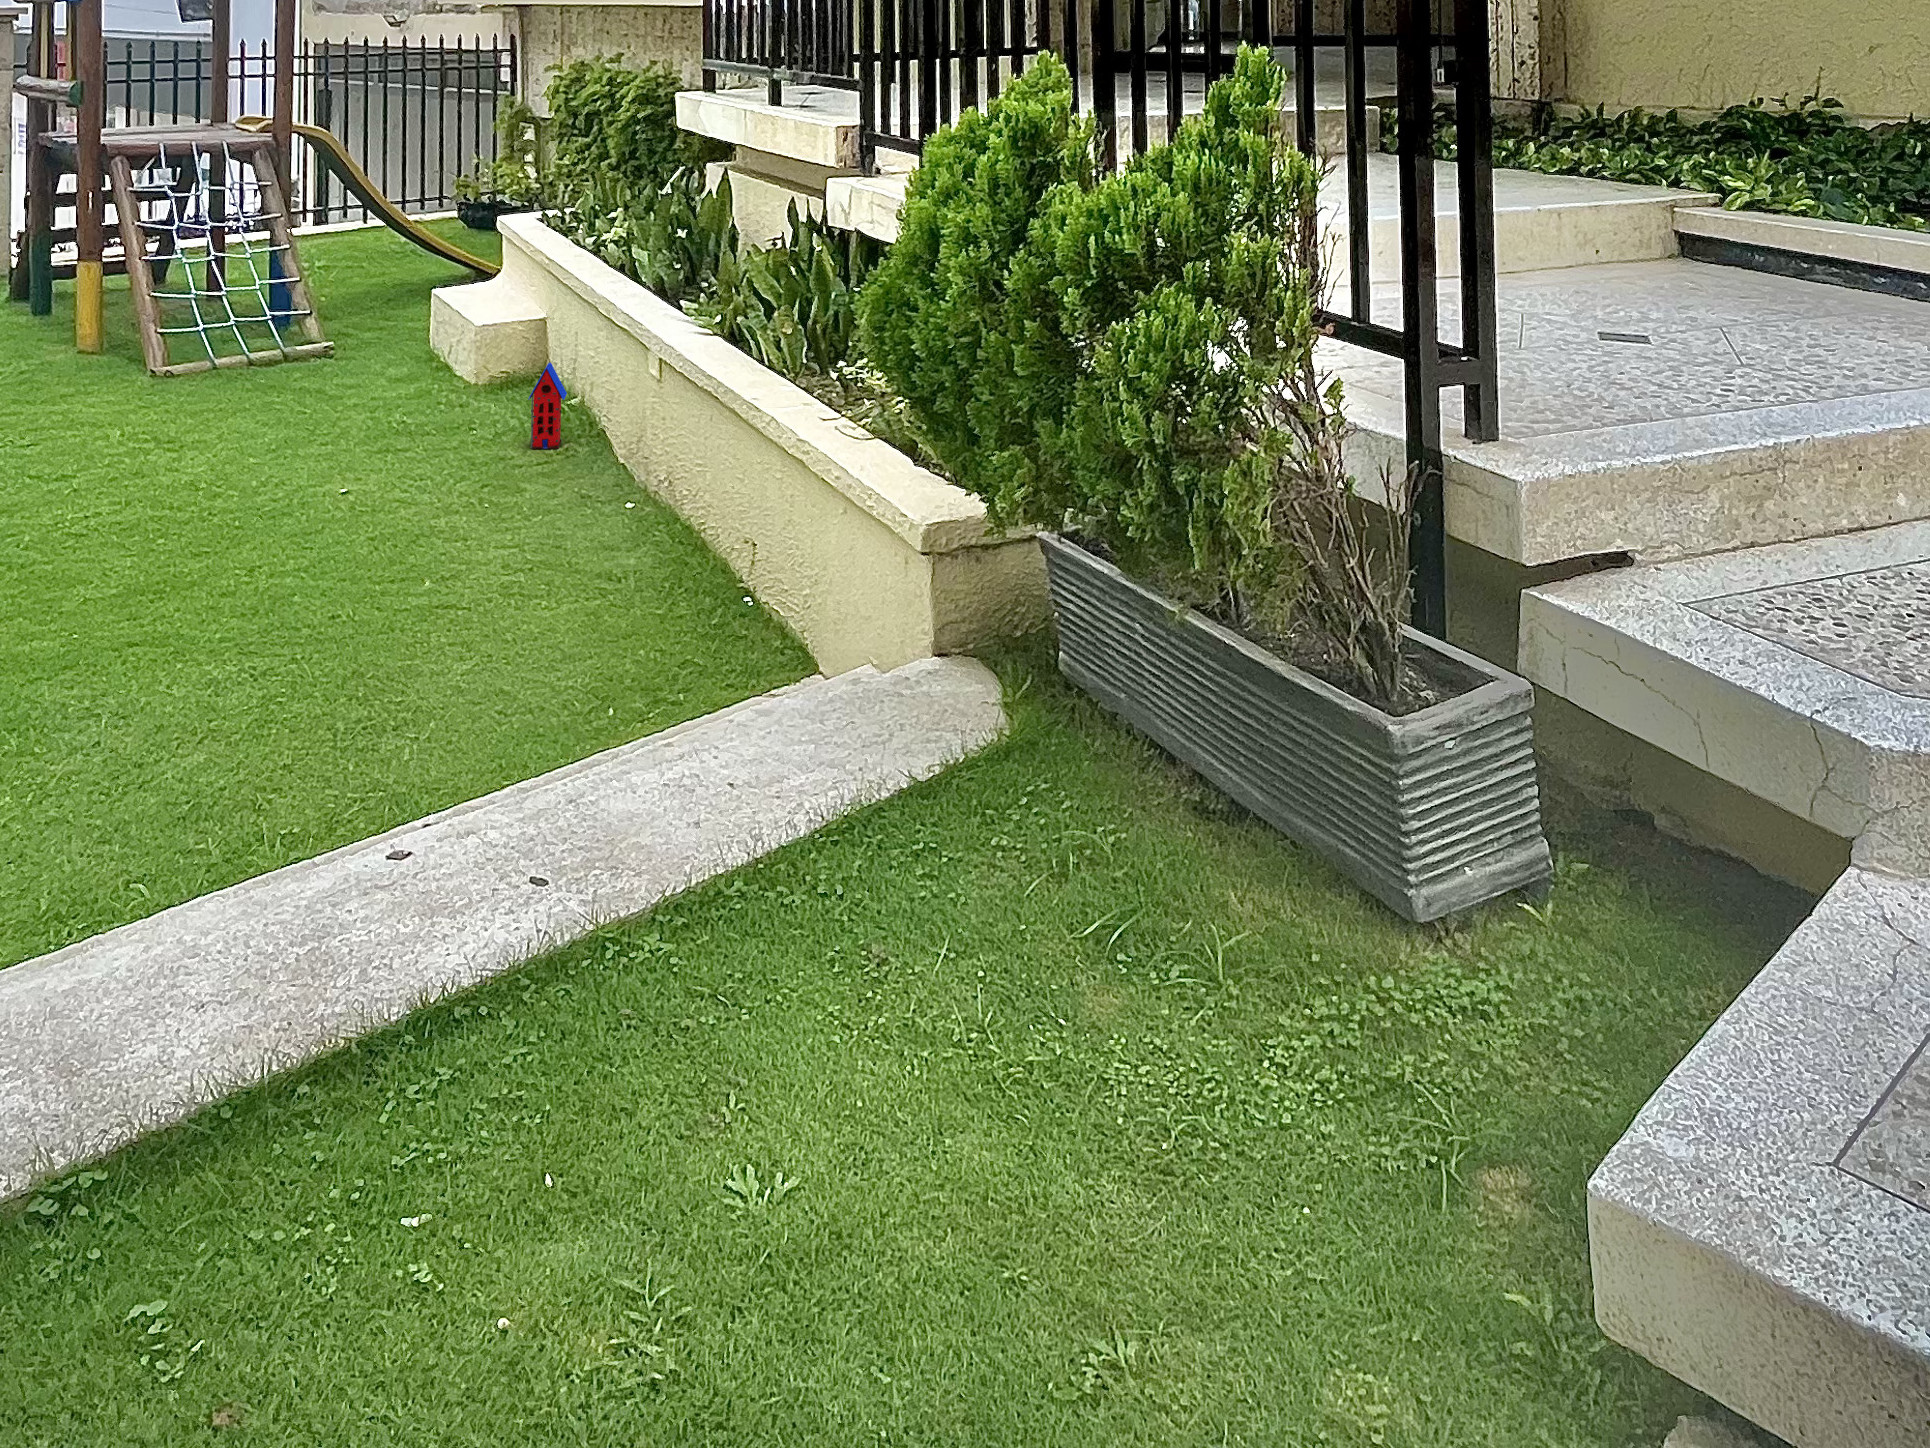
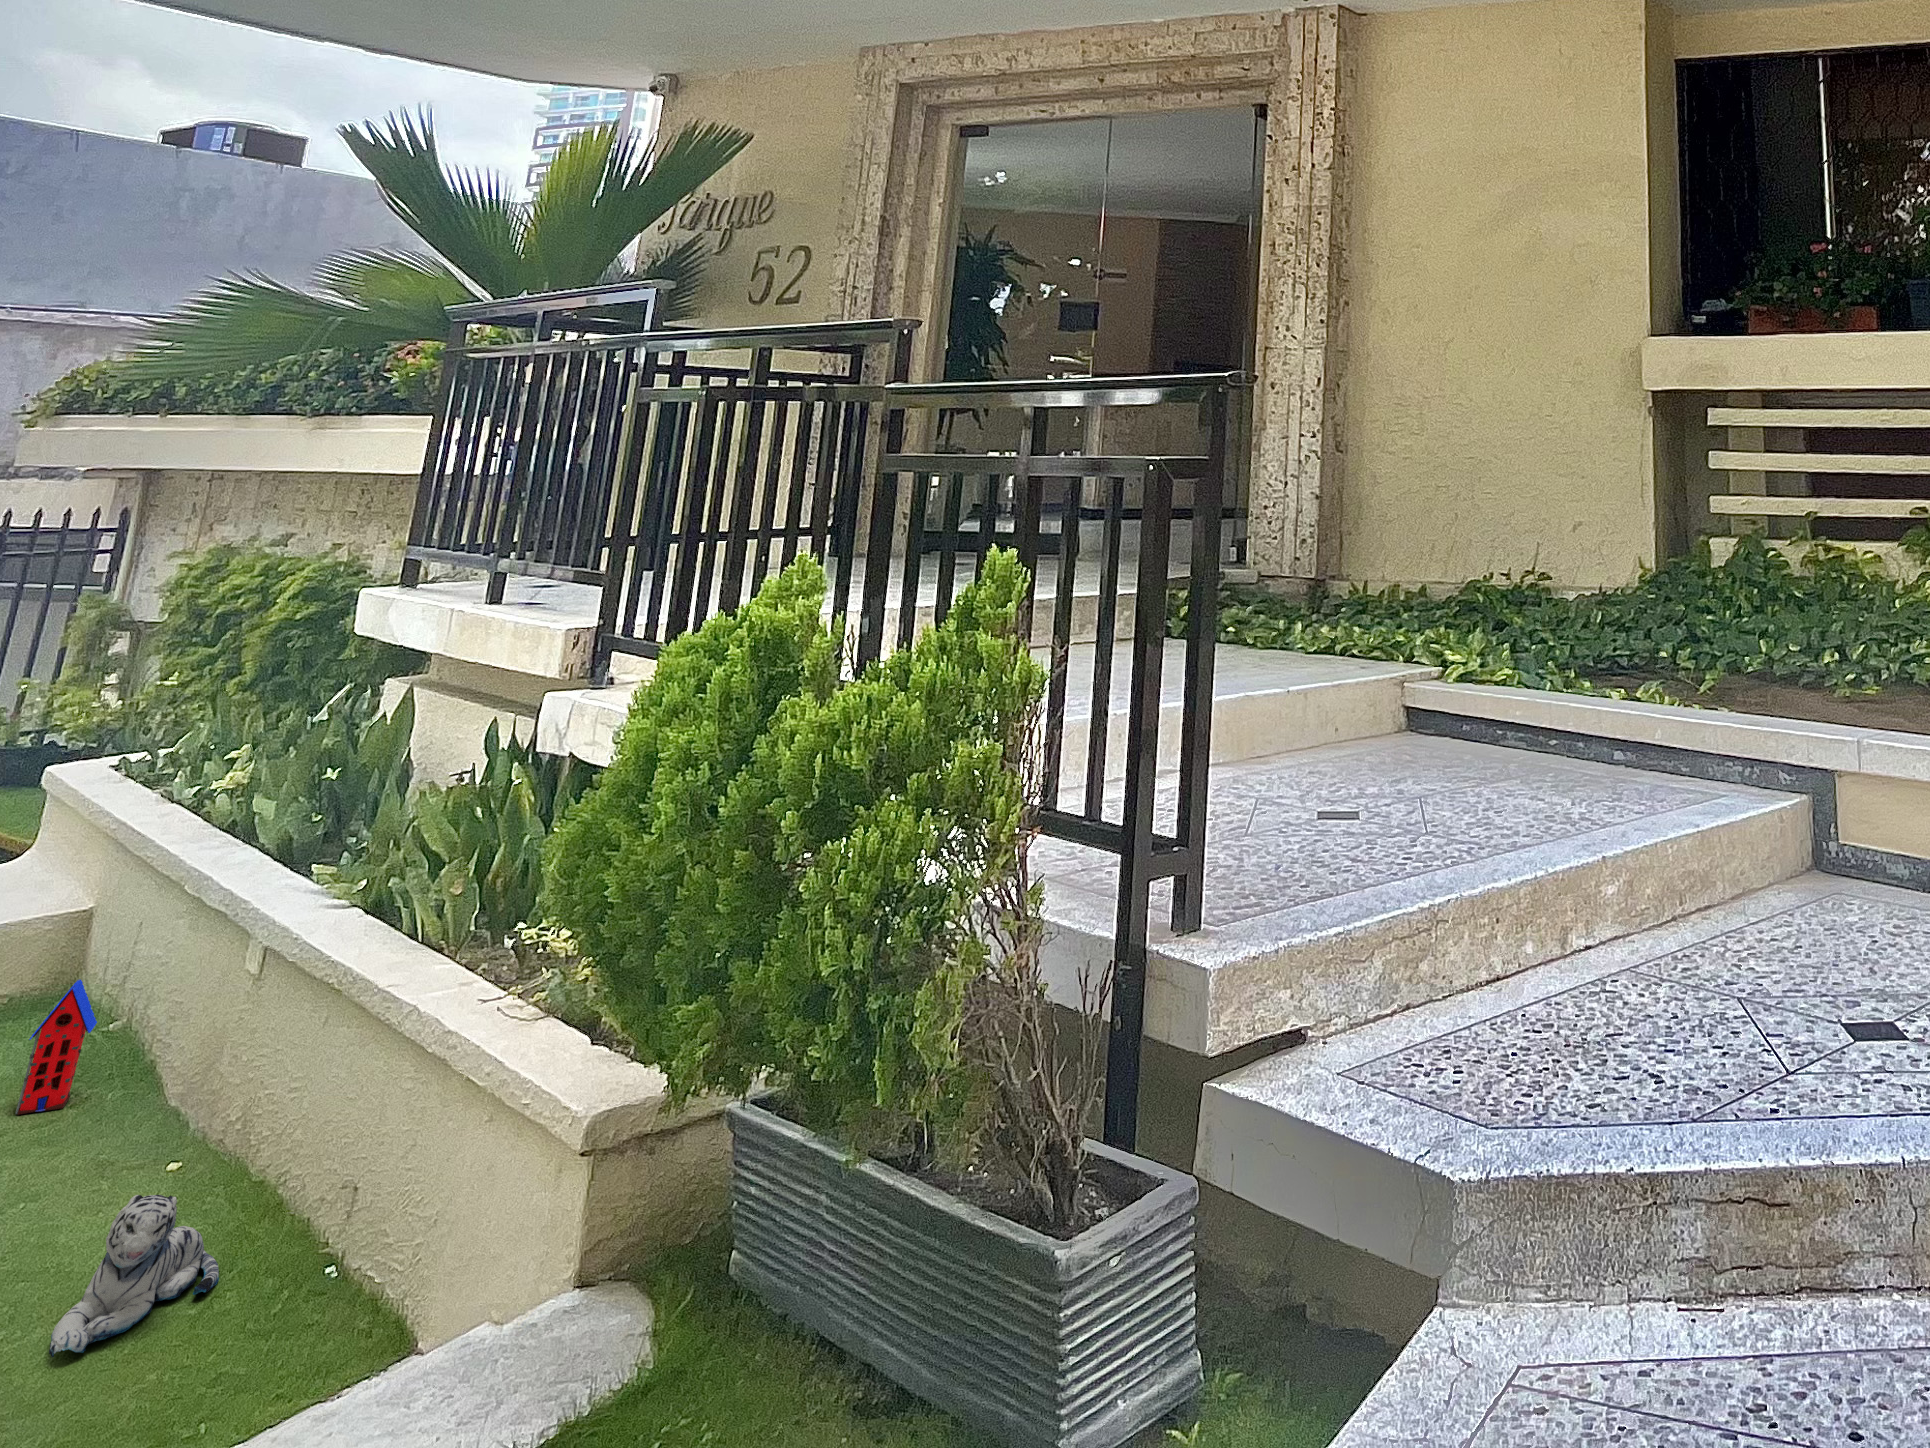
plush toy: none [579,521,679,623] -> present [49,1195,219,1357]

